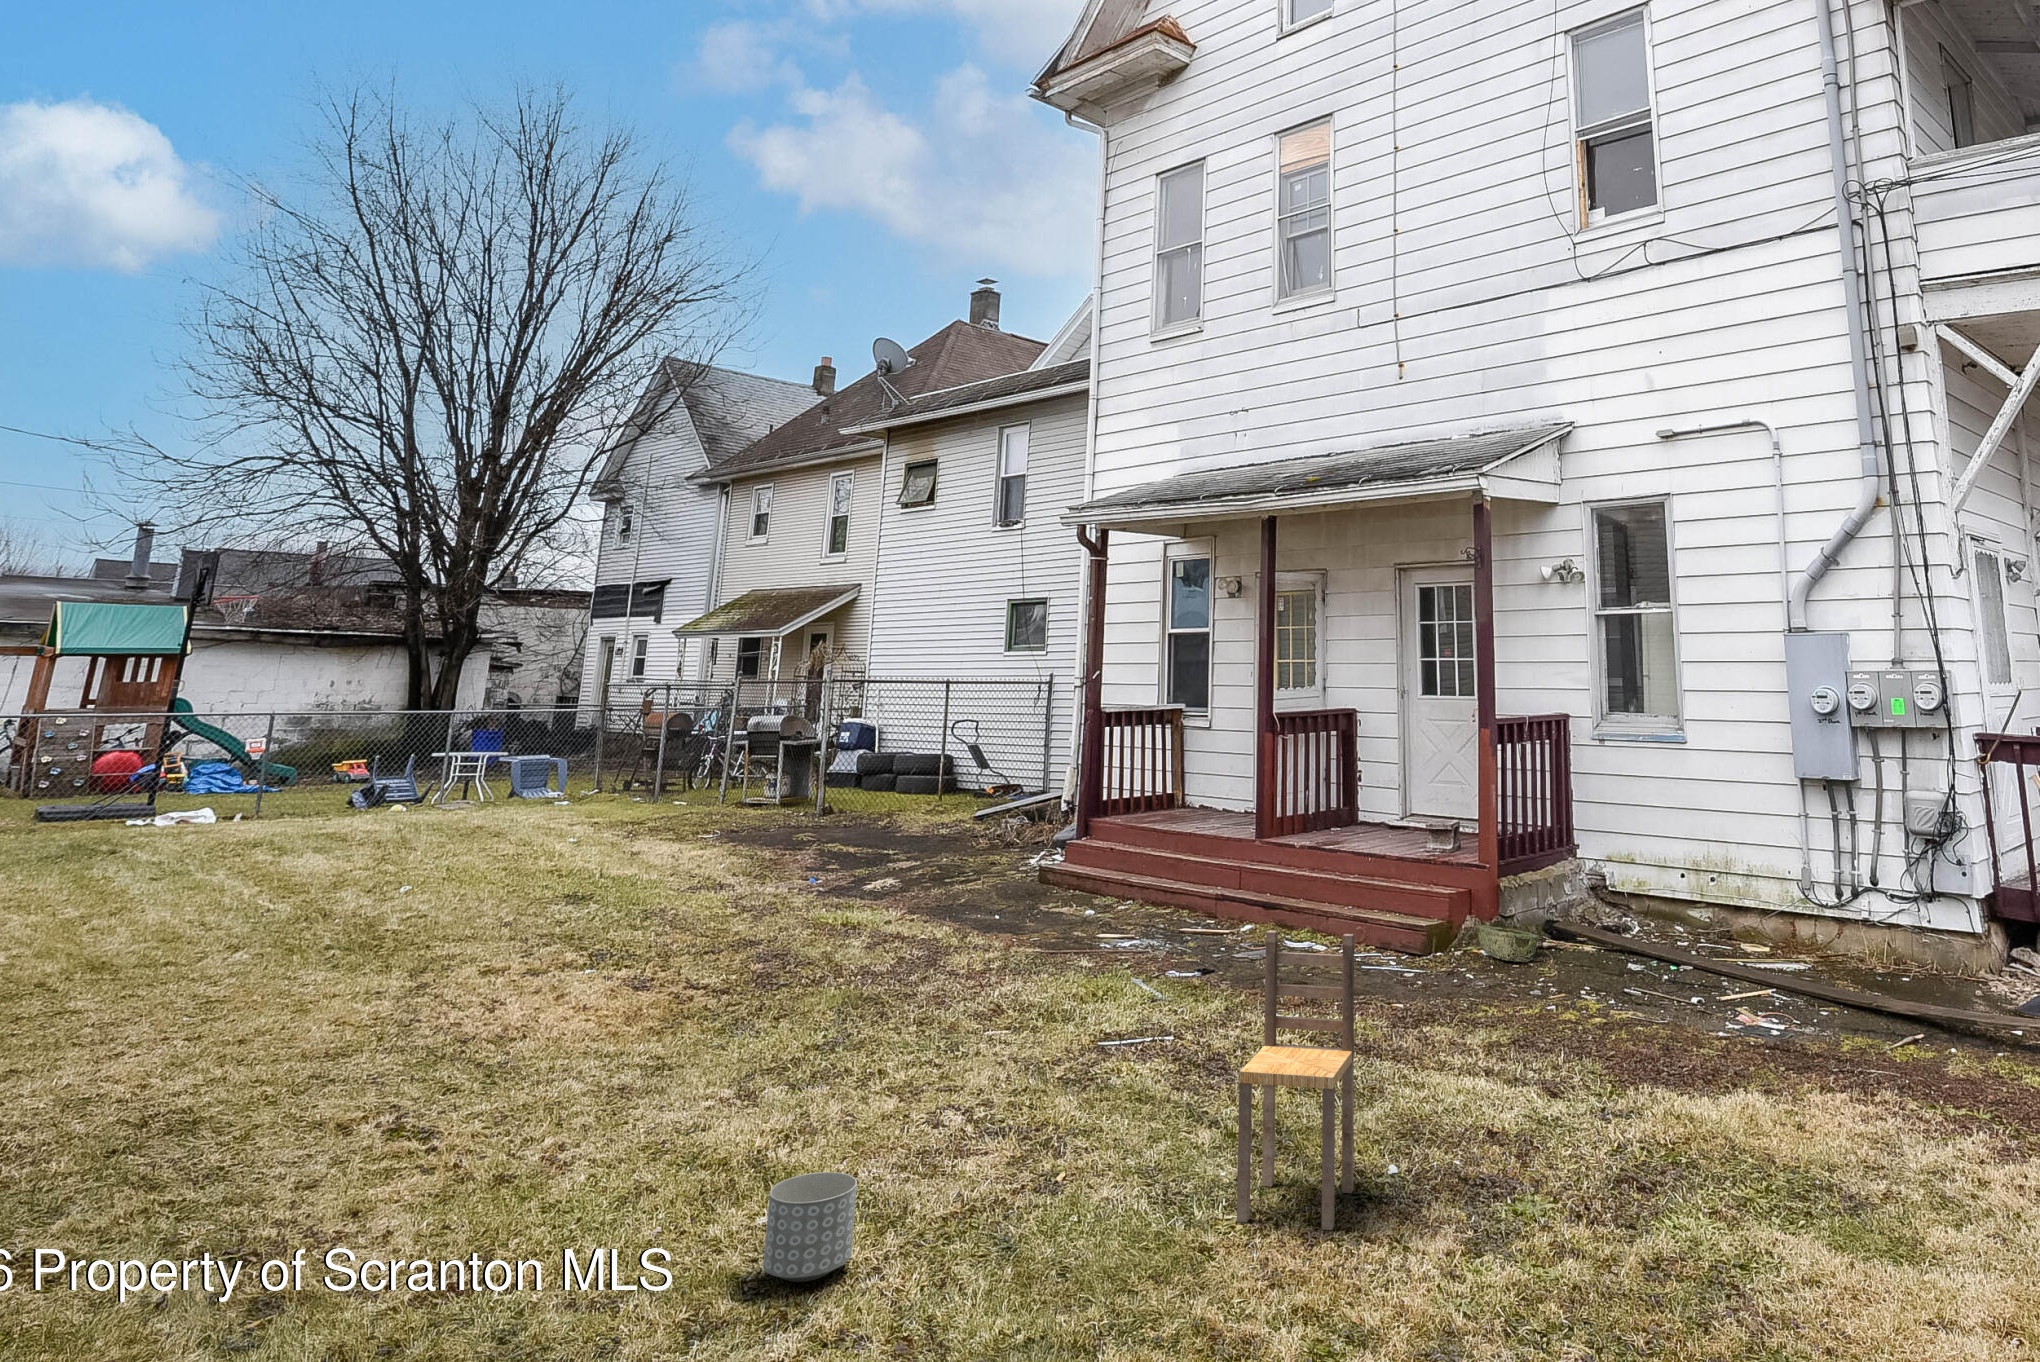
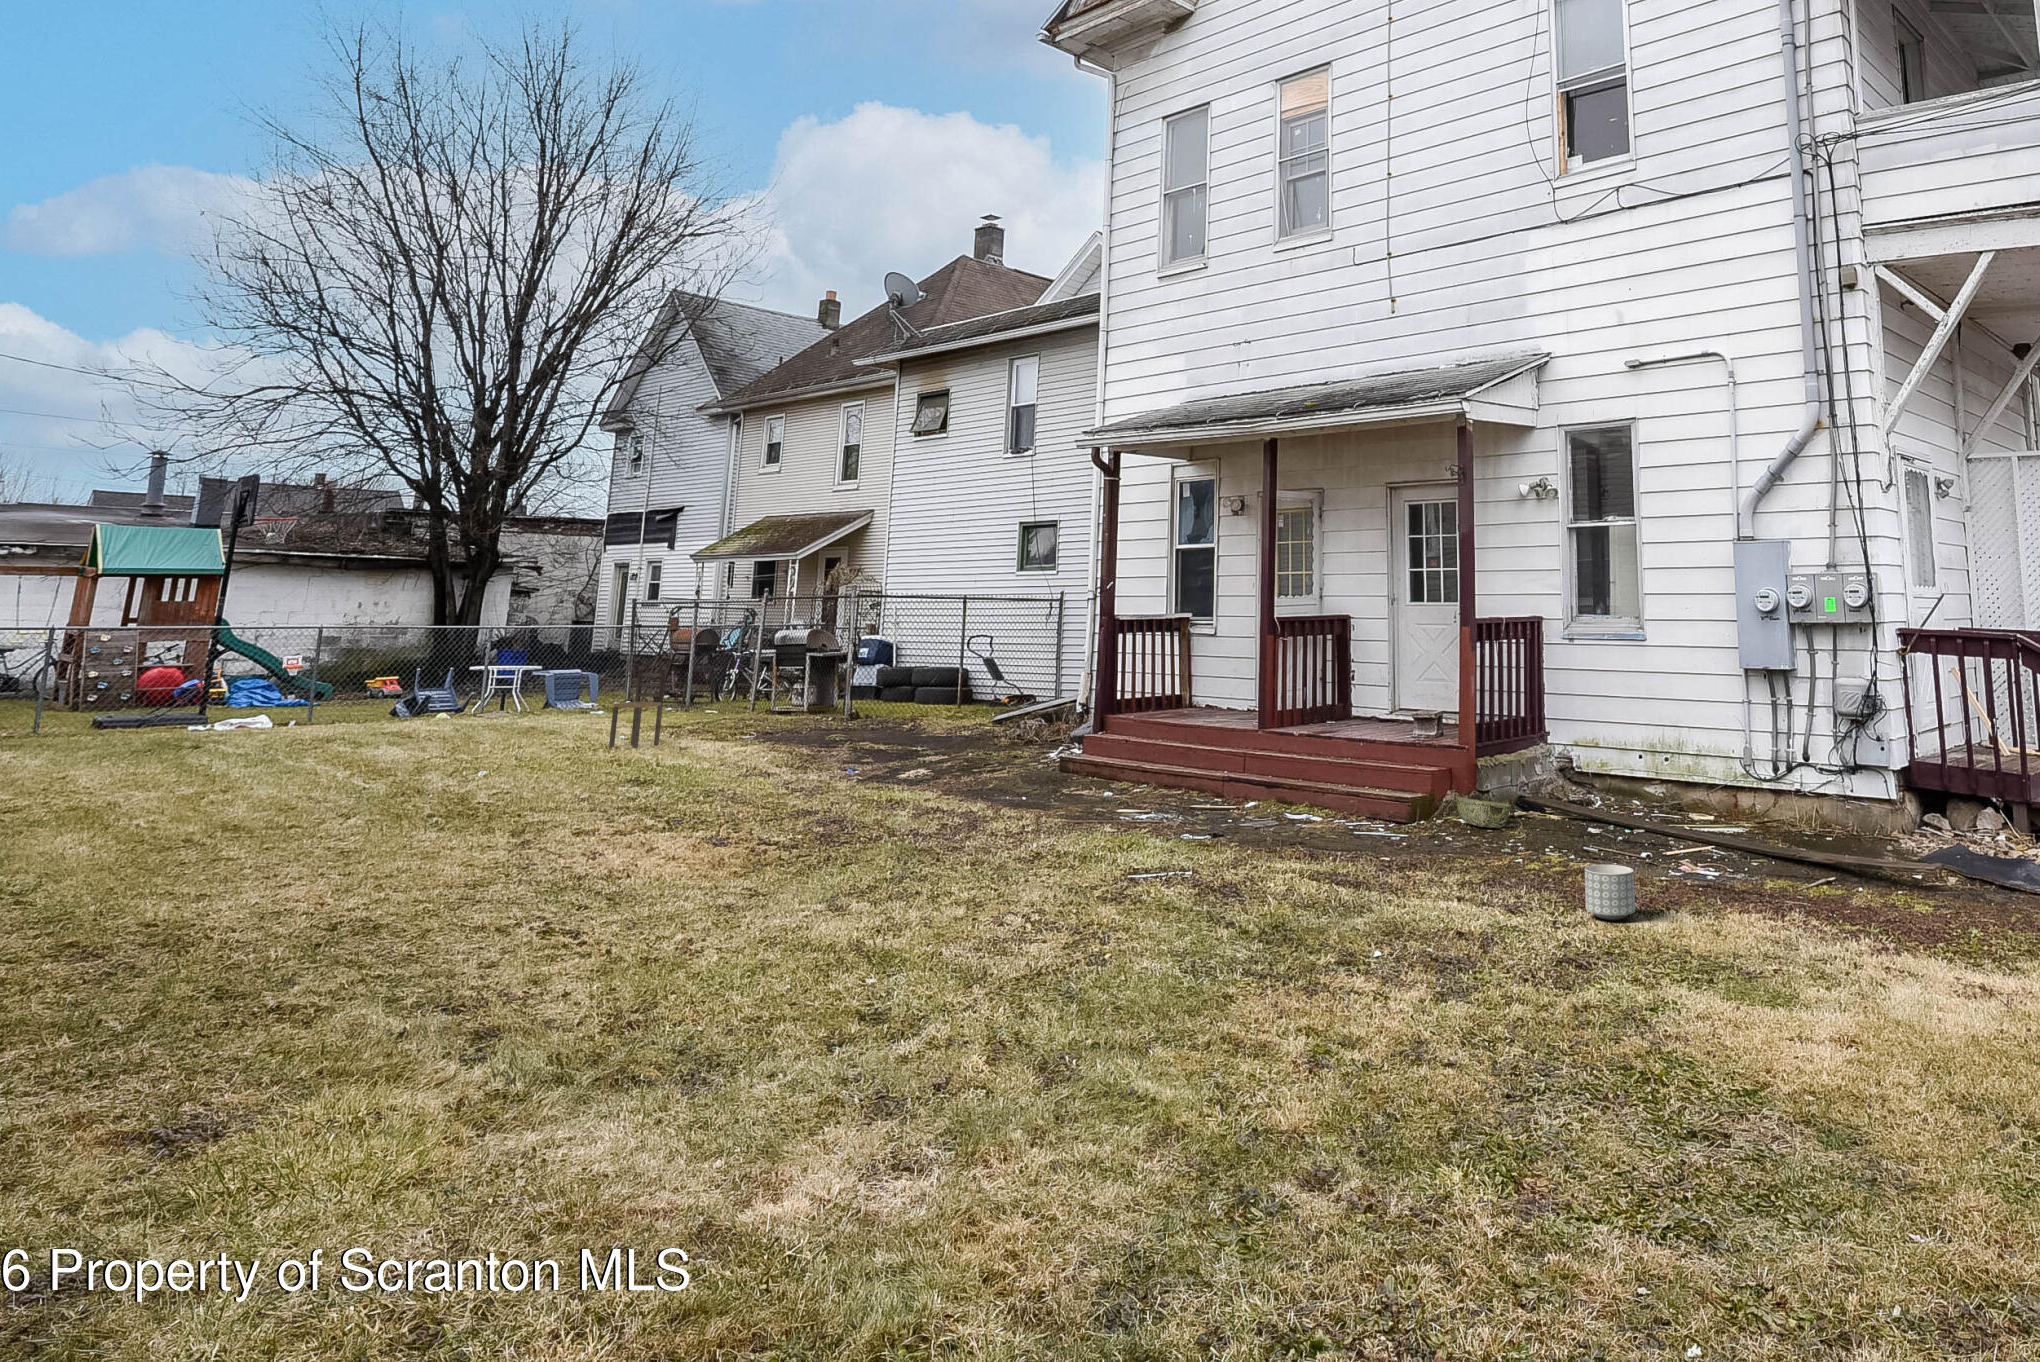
chair: present [1237,931,1354,1230] -> present [609,666,667,748]
planter: present [763,1172,857,1282] -> present [1585,865,1635,920]

